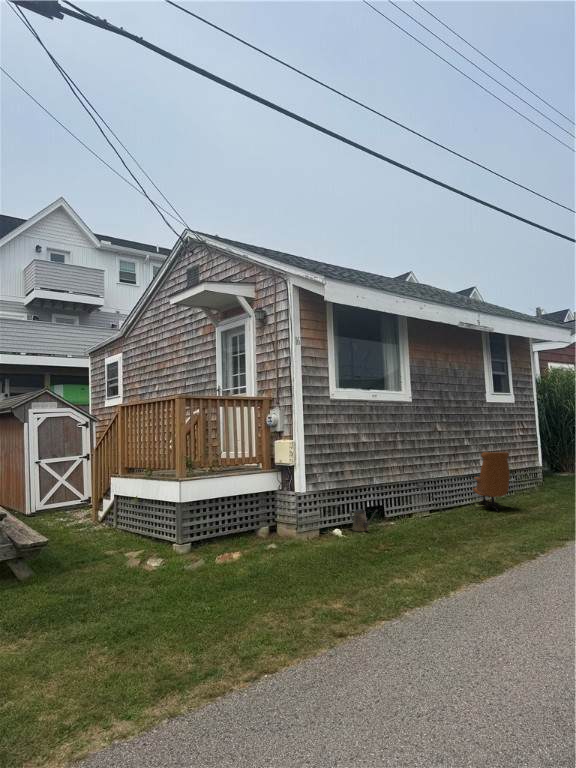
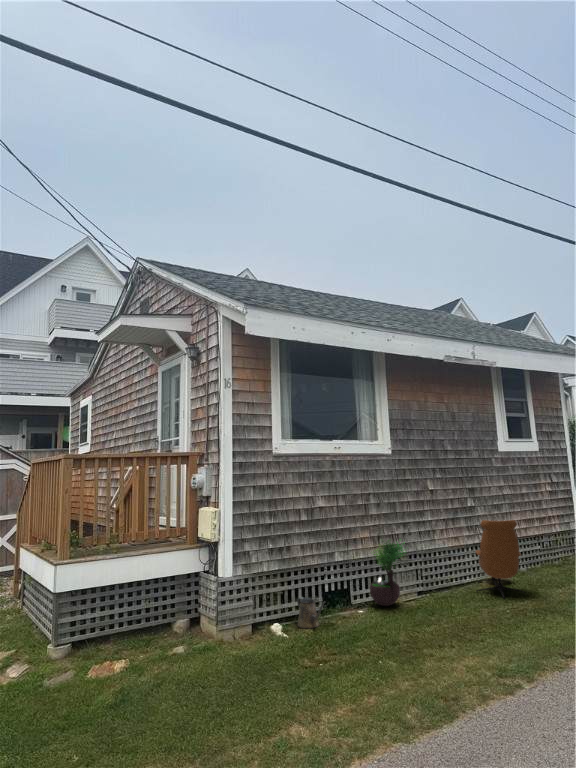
potted tree: none [398,464,429,518] -> present [370,540,405,606]

